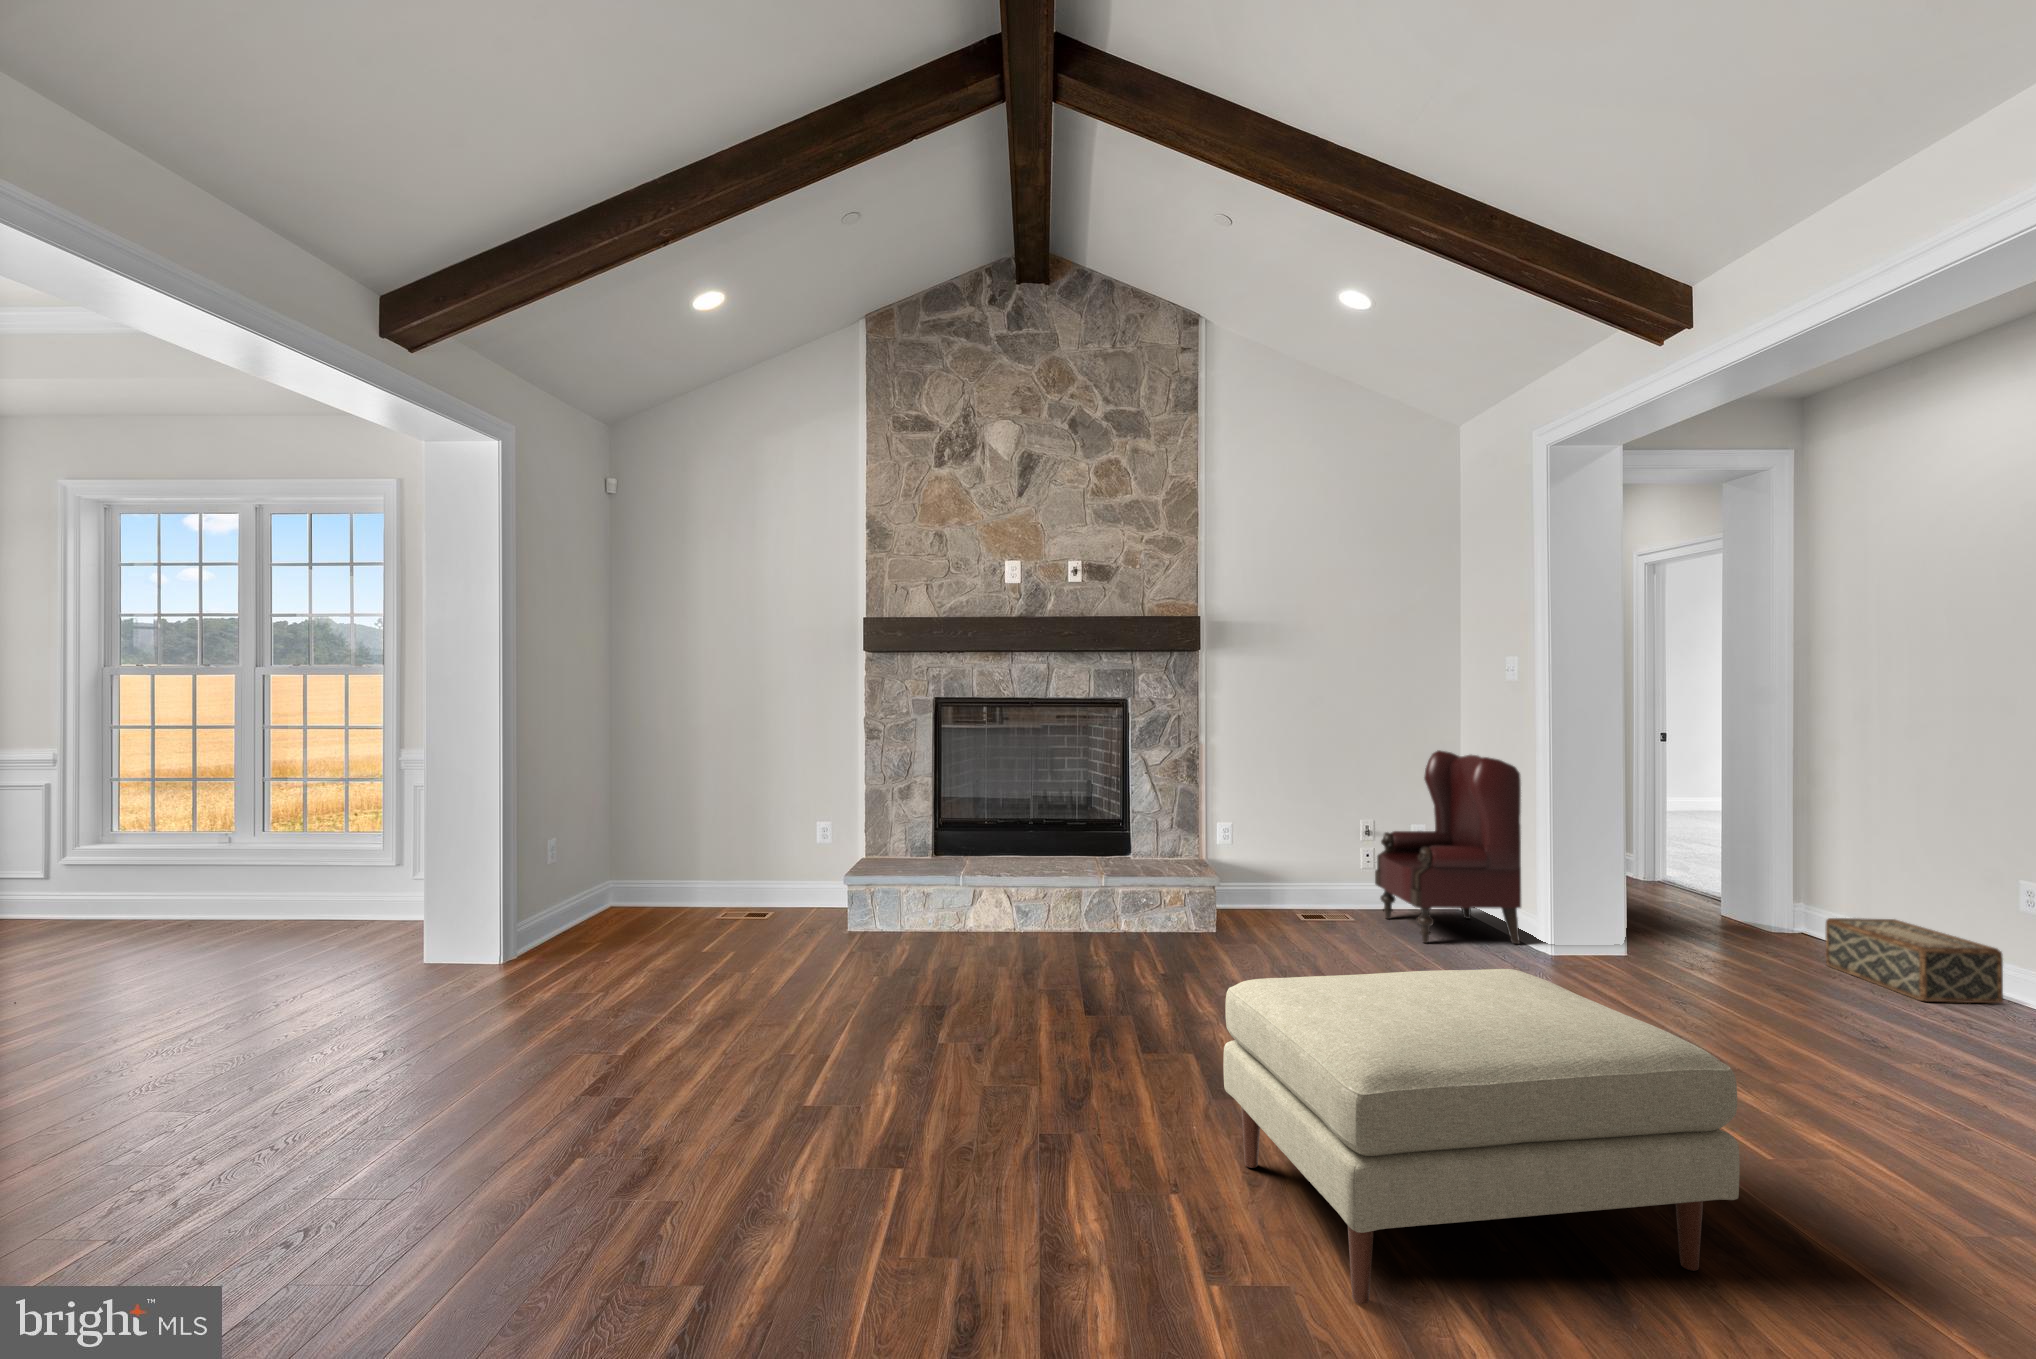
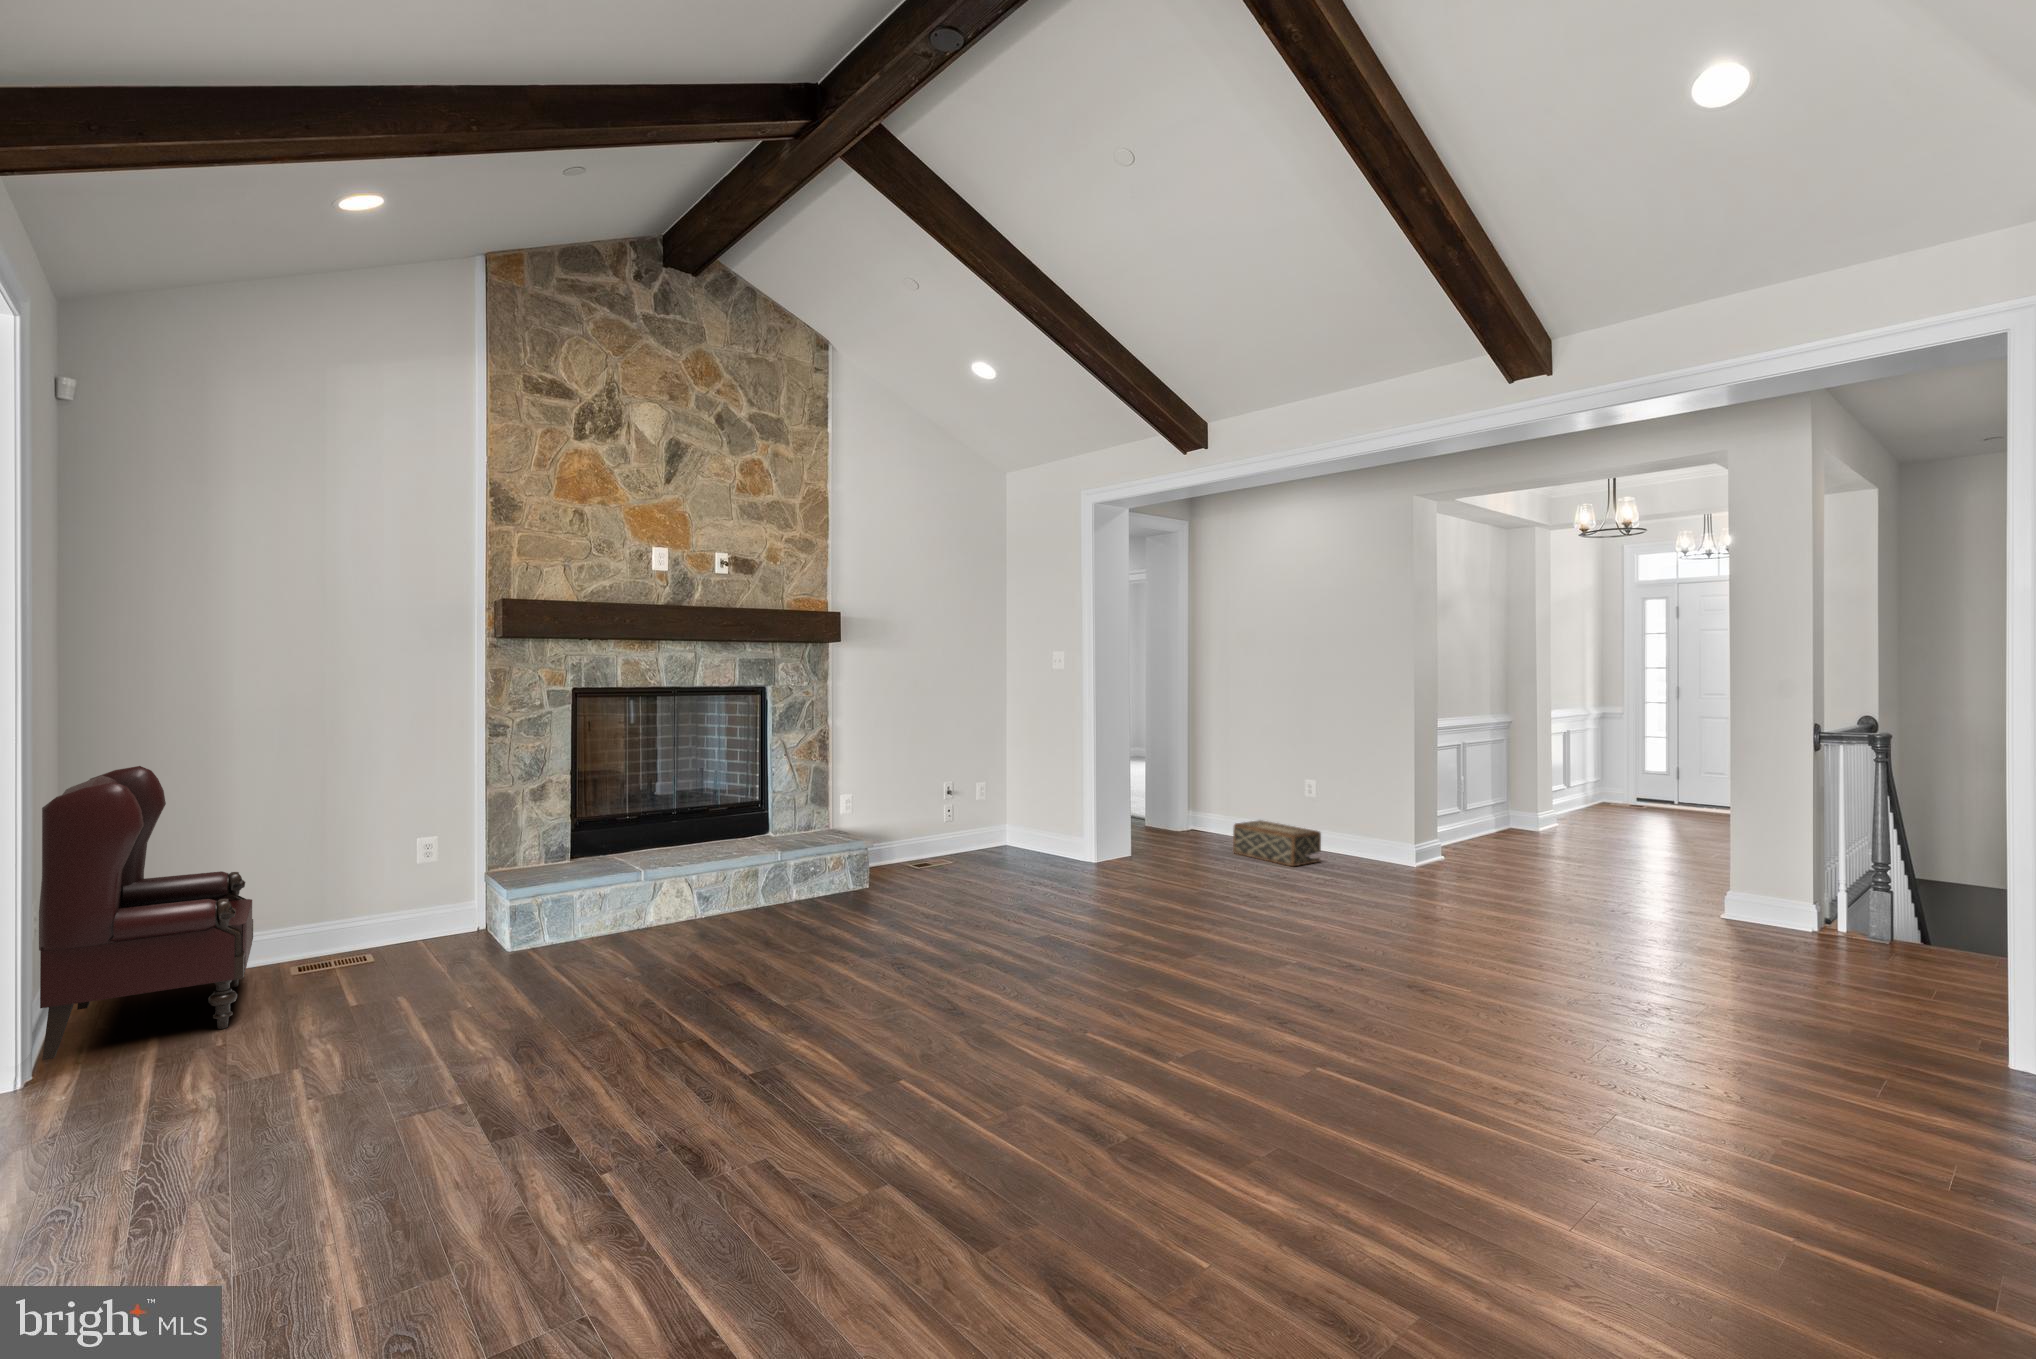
armchair: present [1375,750,1521,944] -> present [39,766,253,1060]
ottoman: present [1223,969,1740,1303] -> none [1111,878,1404,1102]

